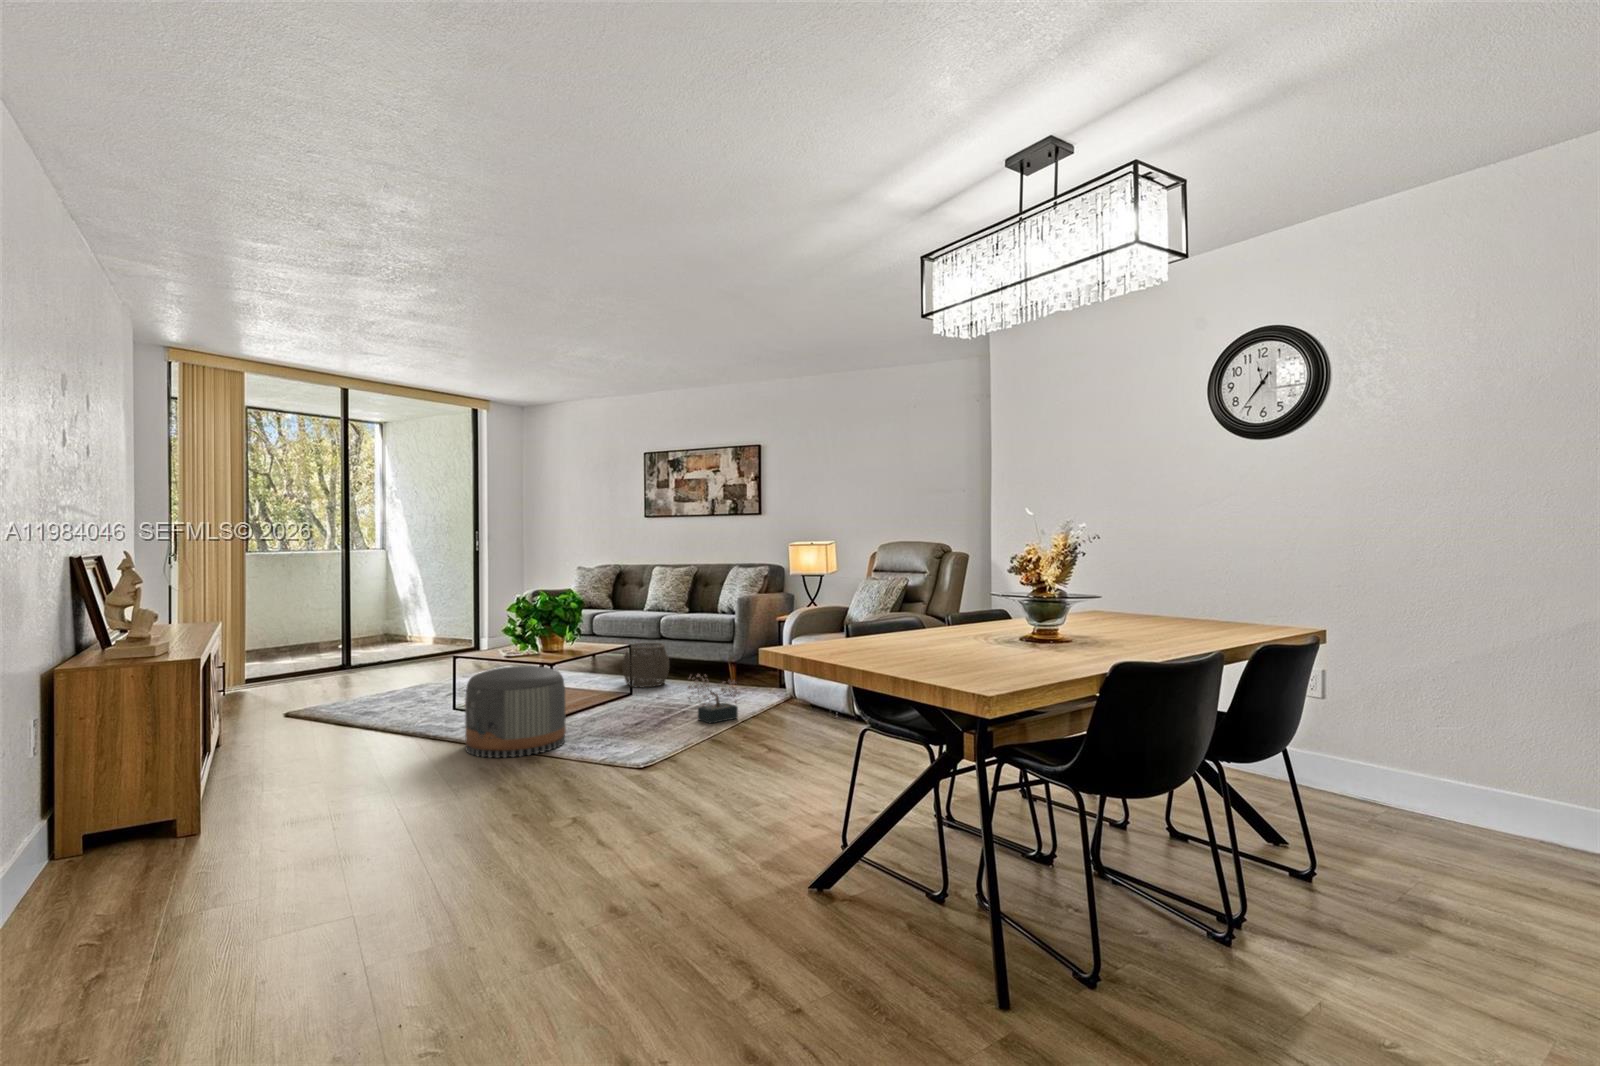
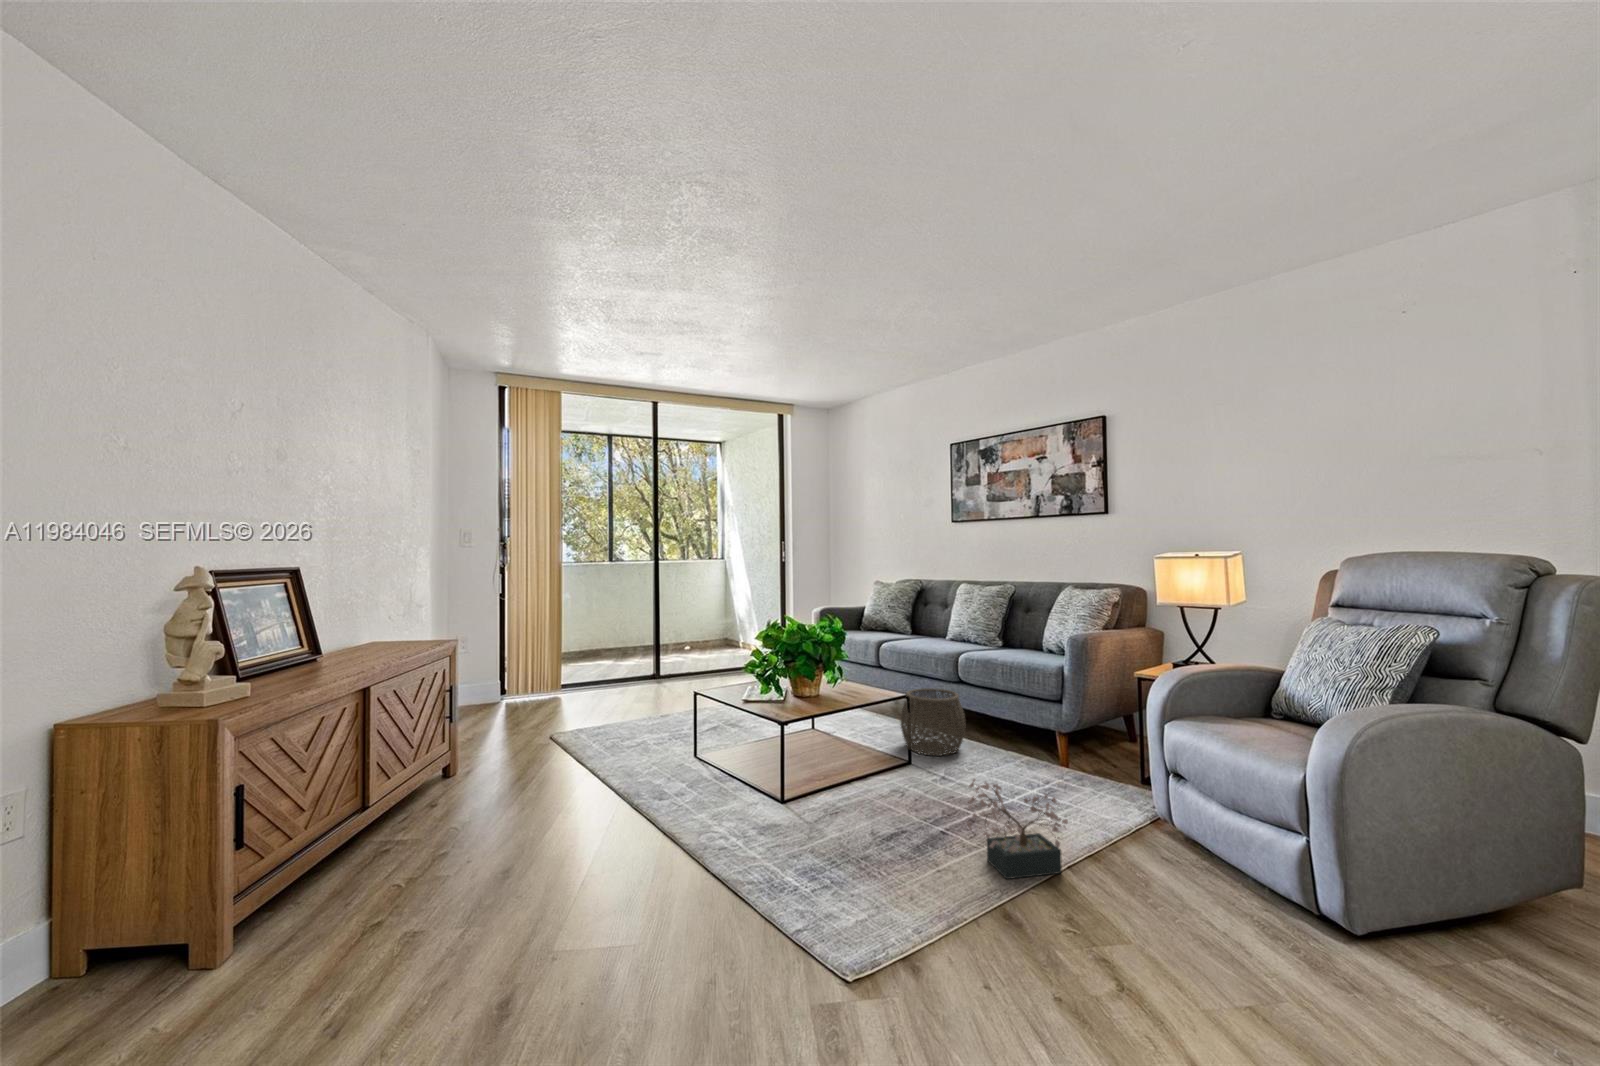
pouf: present [465,666,566,758] -> none [606,739,756,909]

